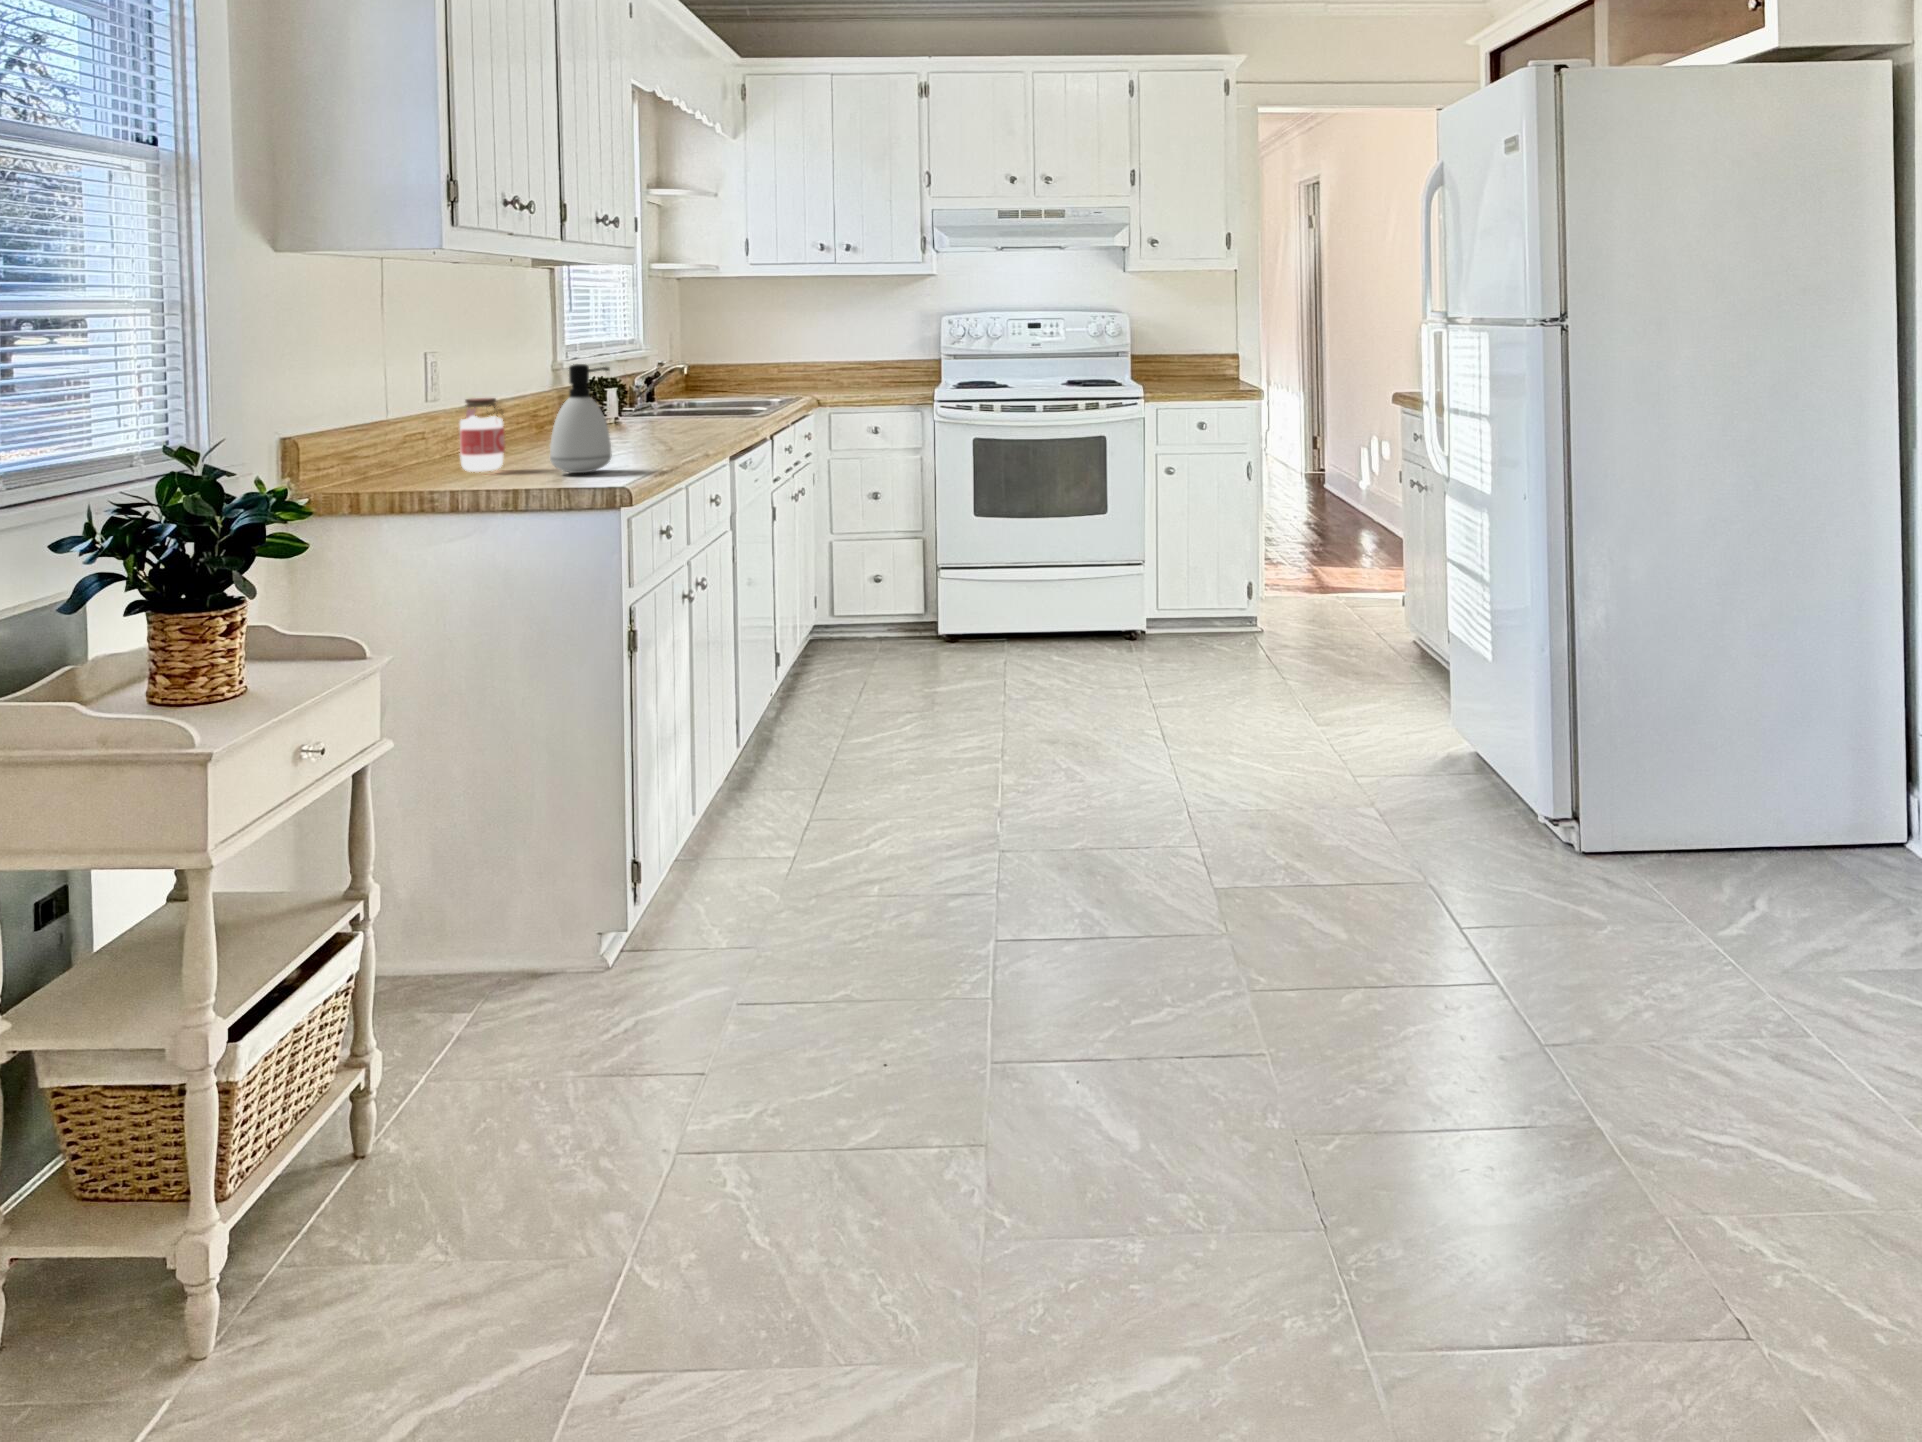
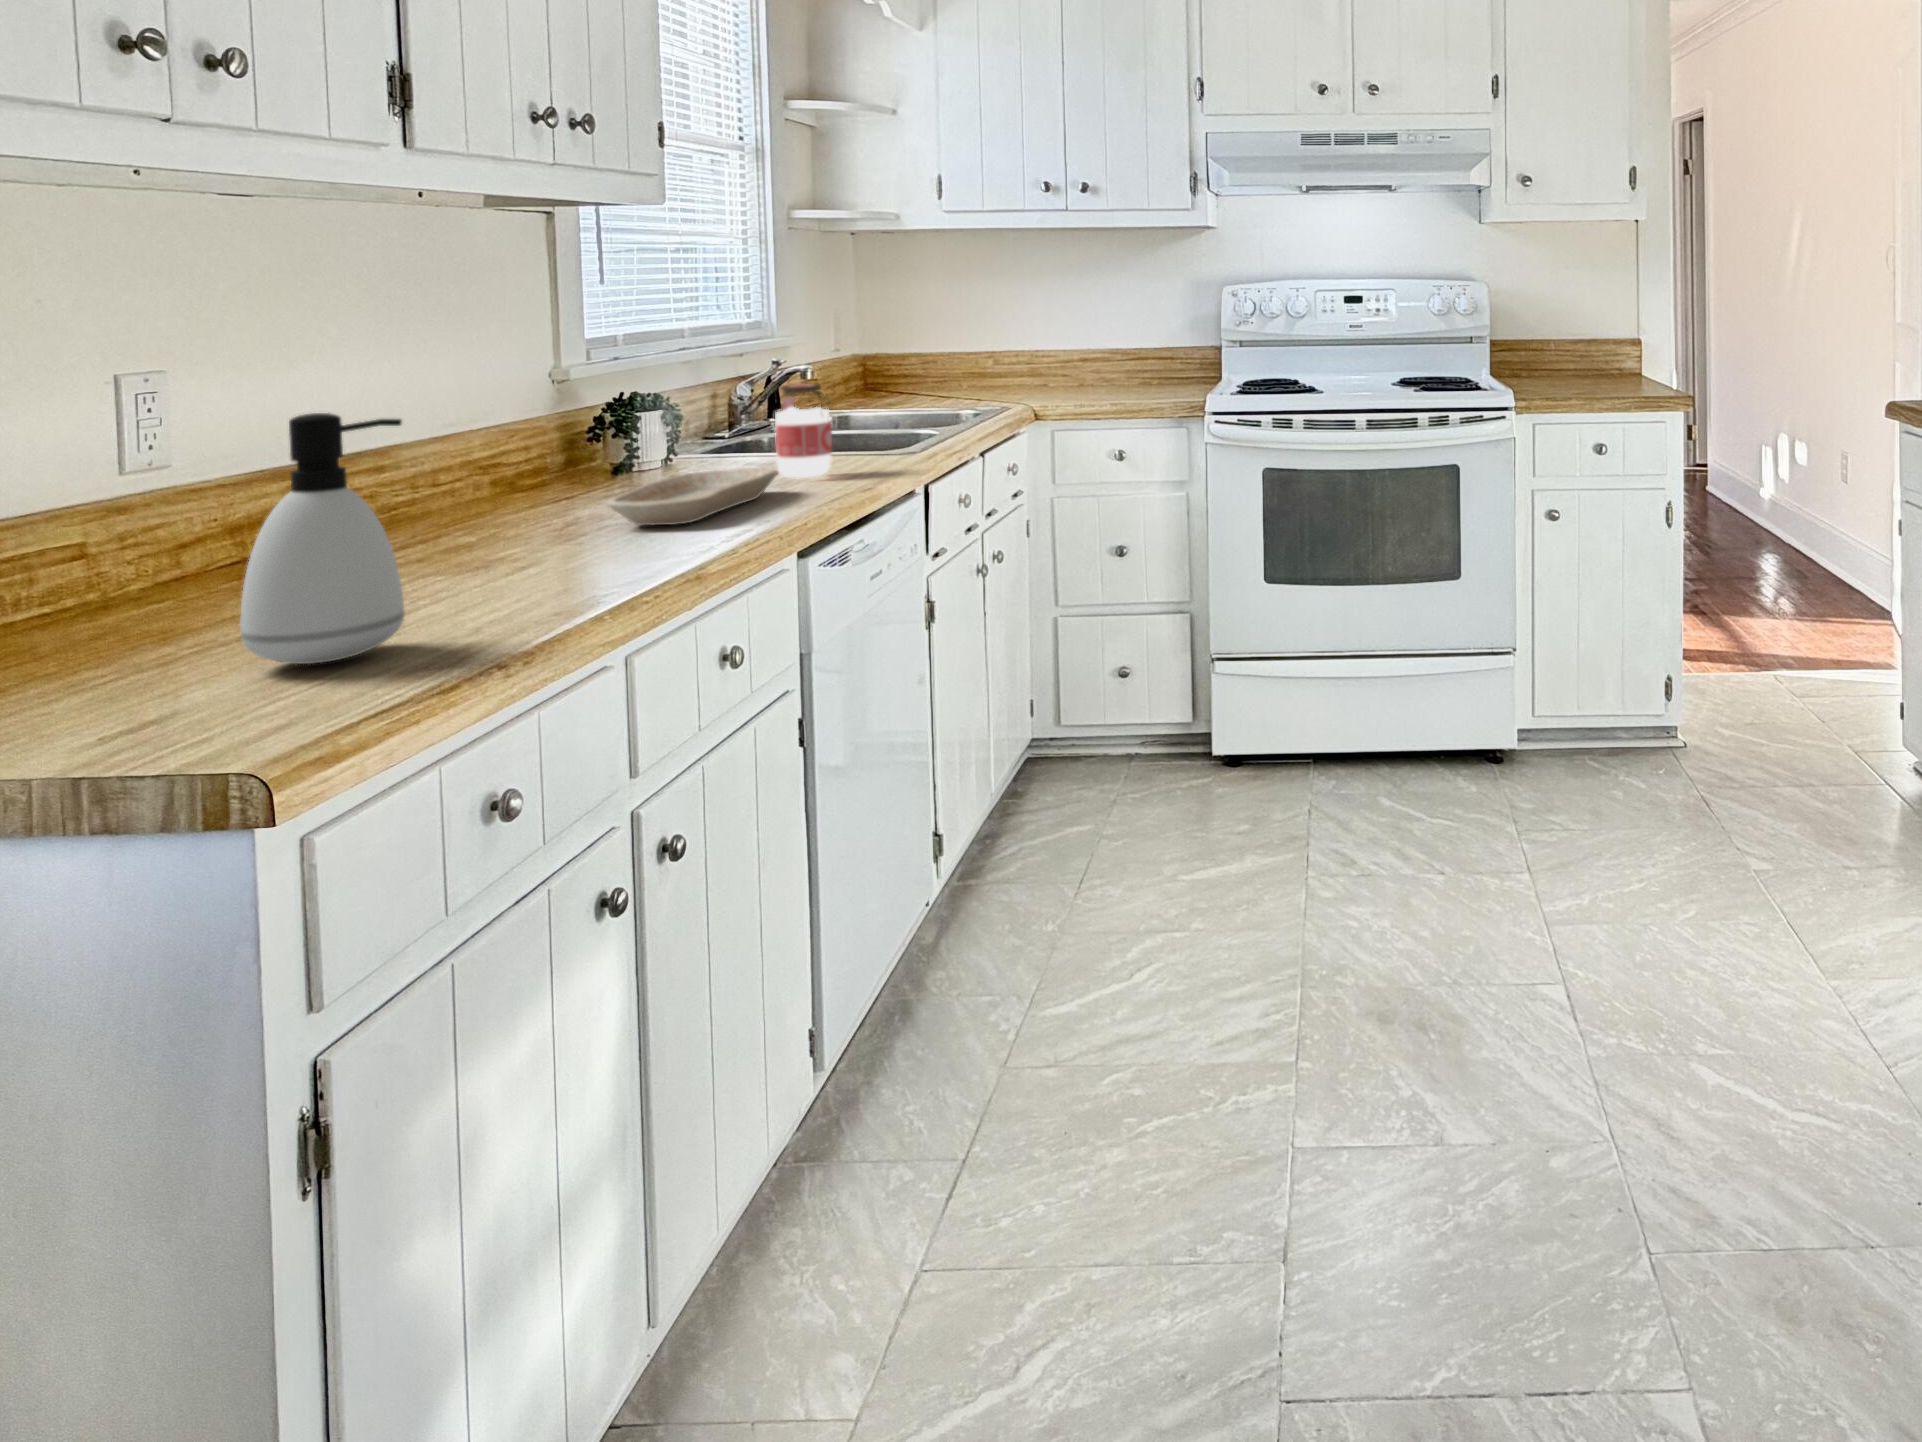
jar: present [460,398,505,472] -> present [775,384,832,478]
tray: none [632,417,707,441] -> present [607,468,780,526]

